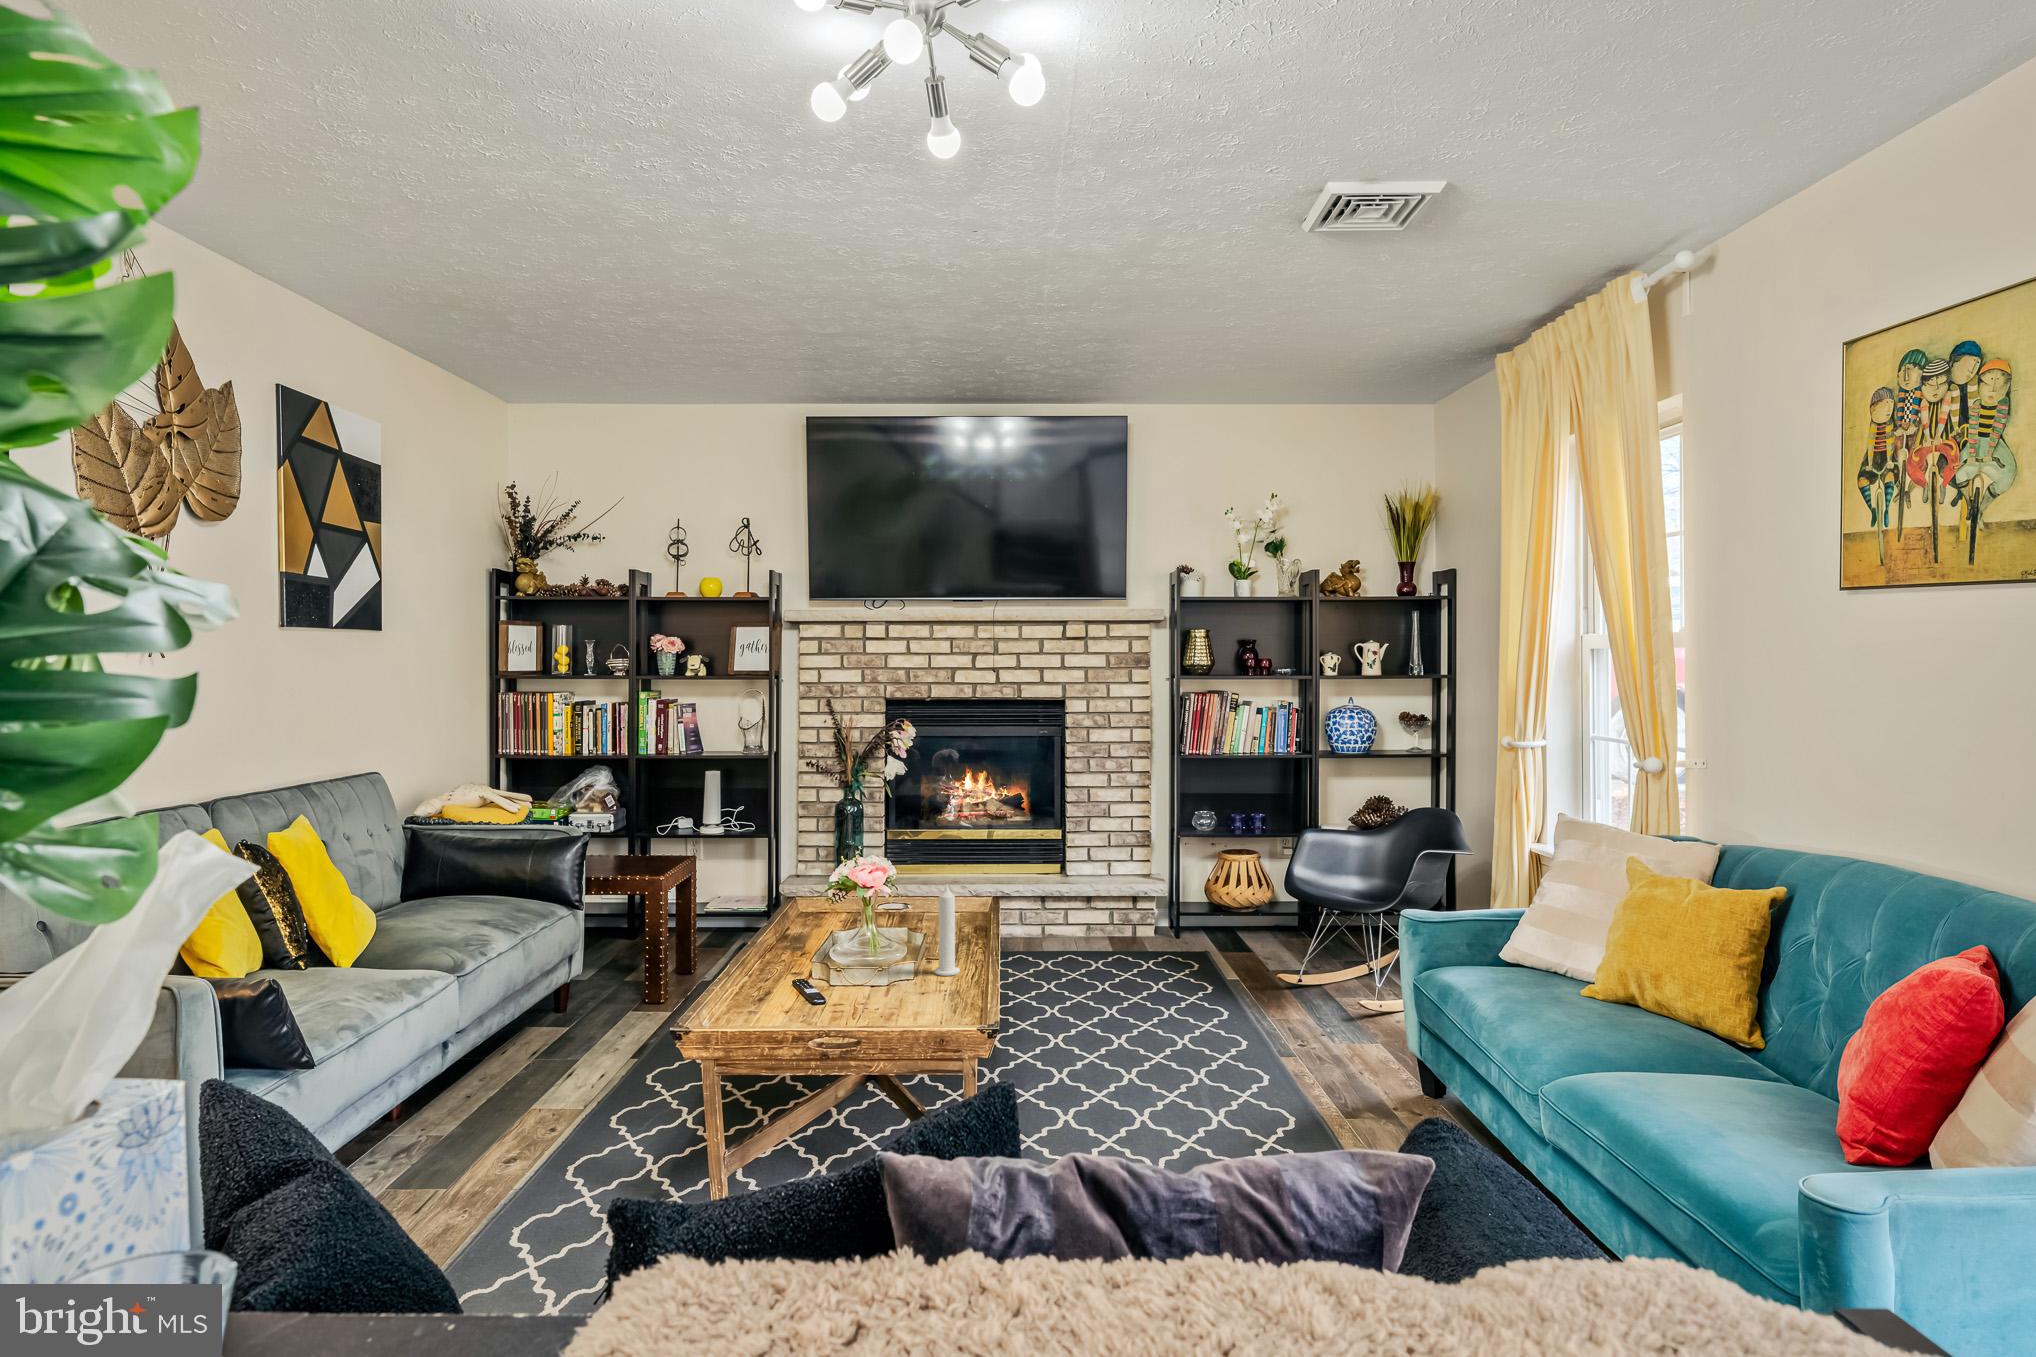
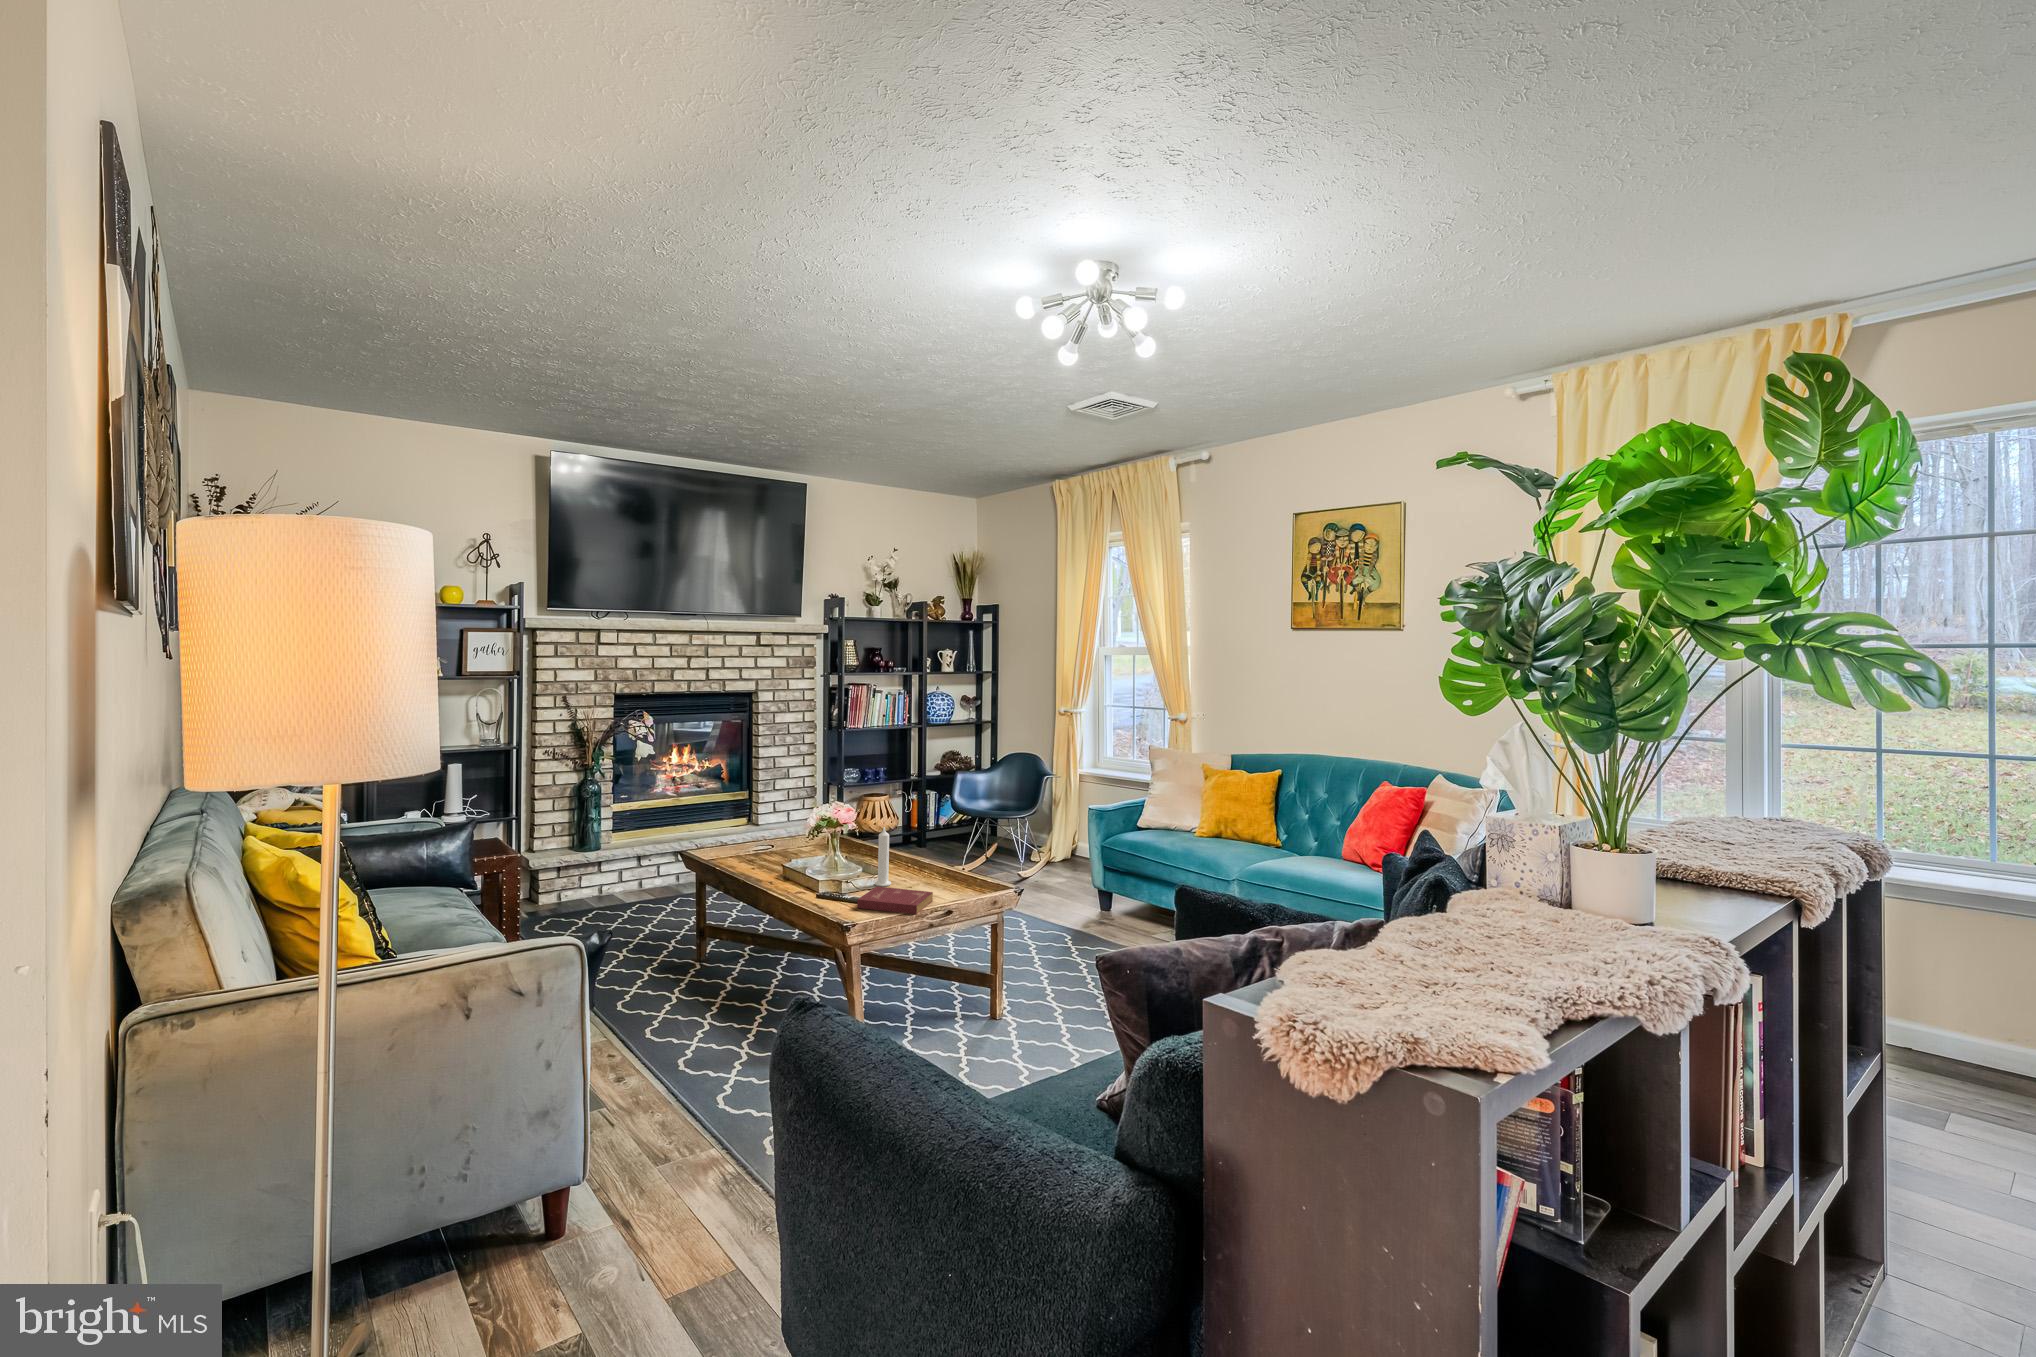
book: none [837,972,947,1025] -> present [857,887,933,914]

